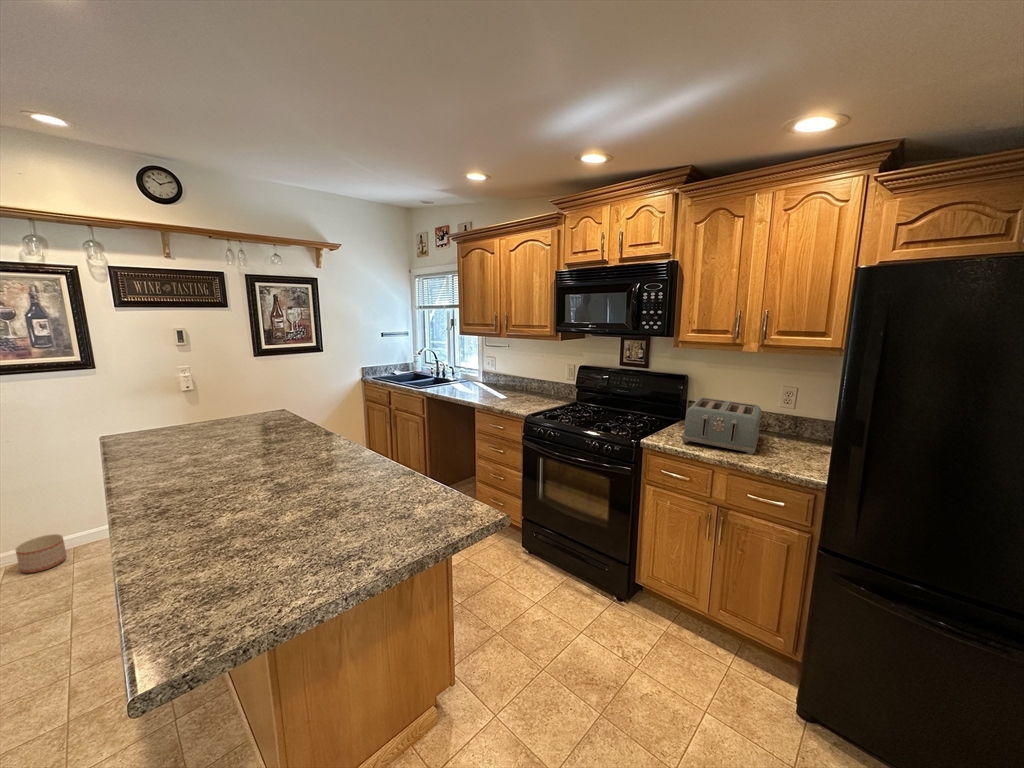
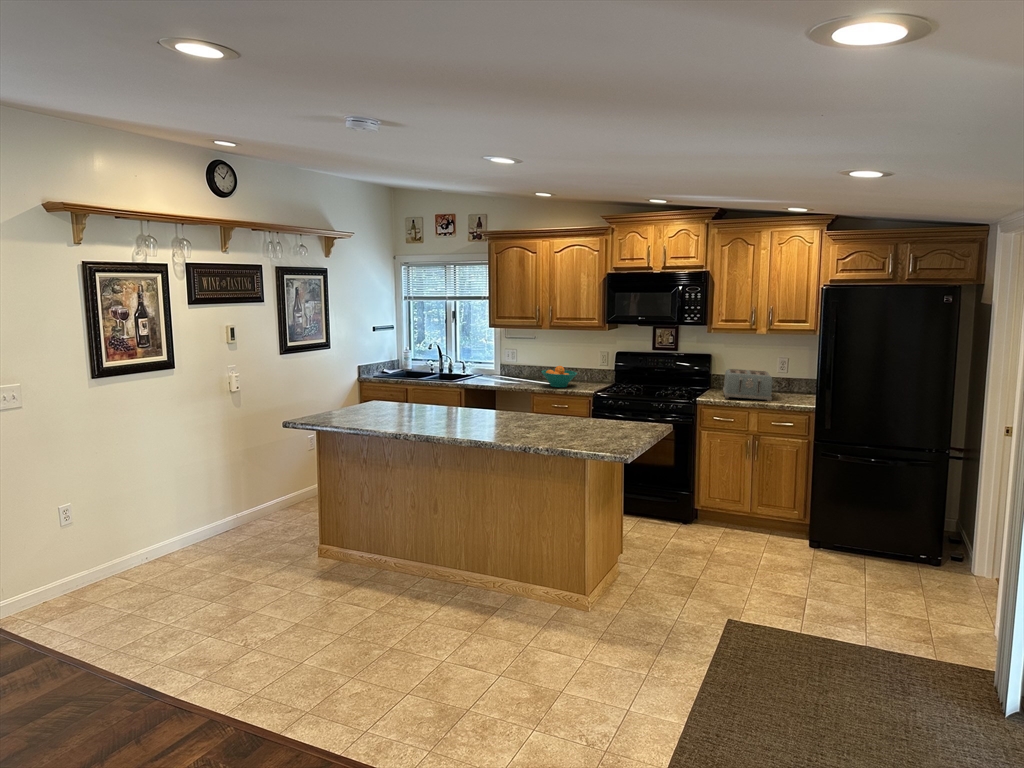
fruit bowl: none [491,379,531,403] -> present [541,366,577,387]
planter: present [16,534,66,573] -> none [130,541,168,576]

